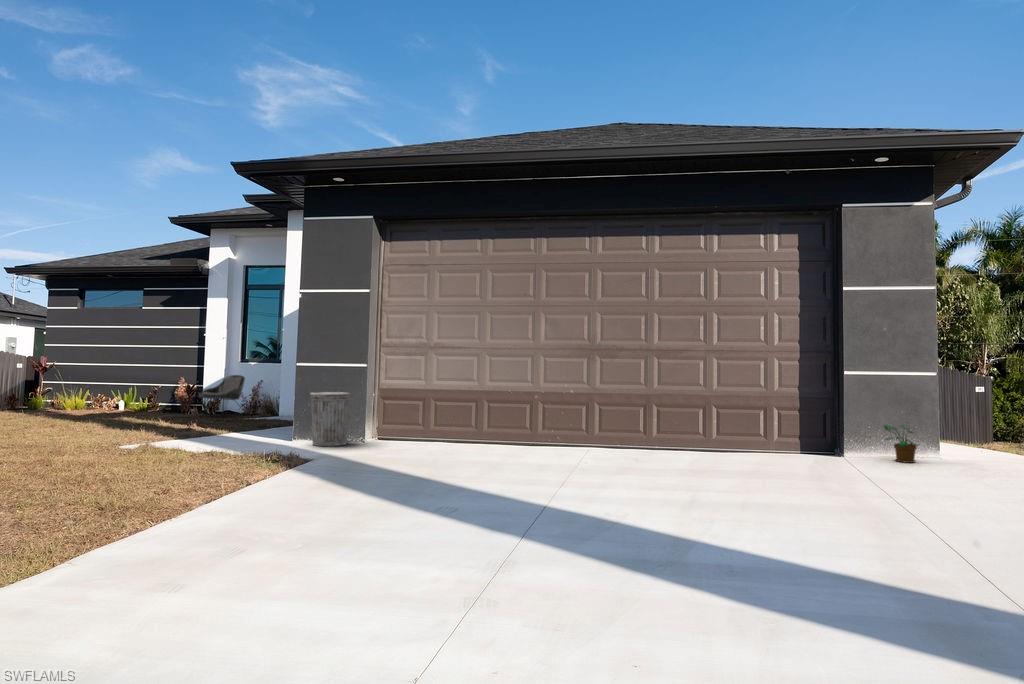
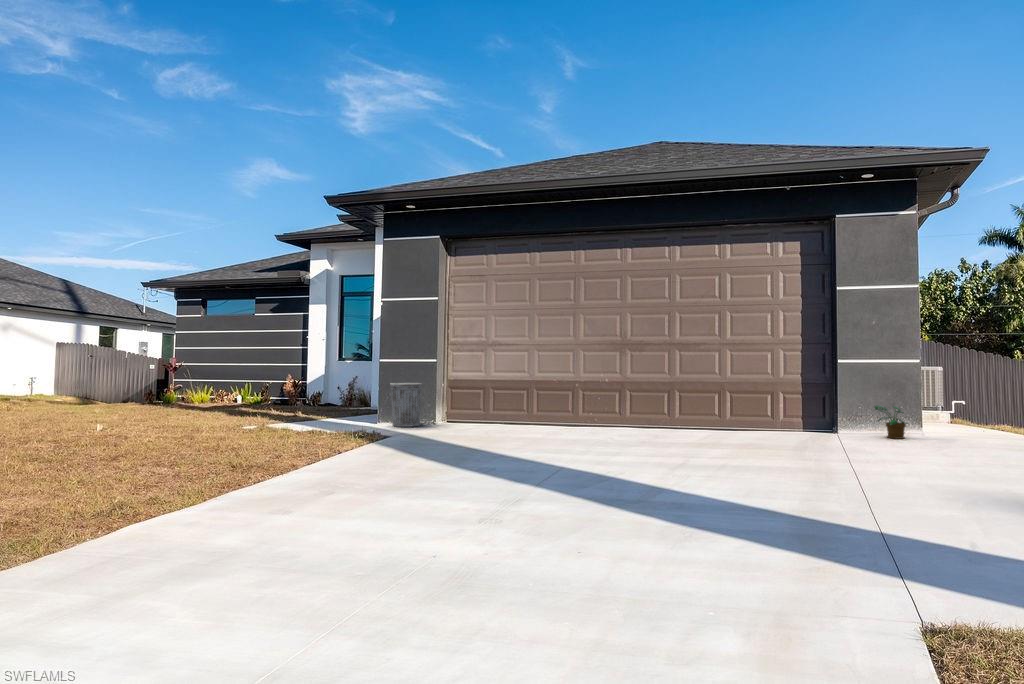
lounge chair: present [199,375,245,416] -> none [301,371,341,407]

